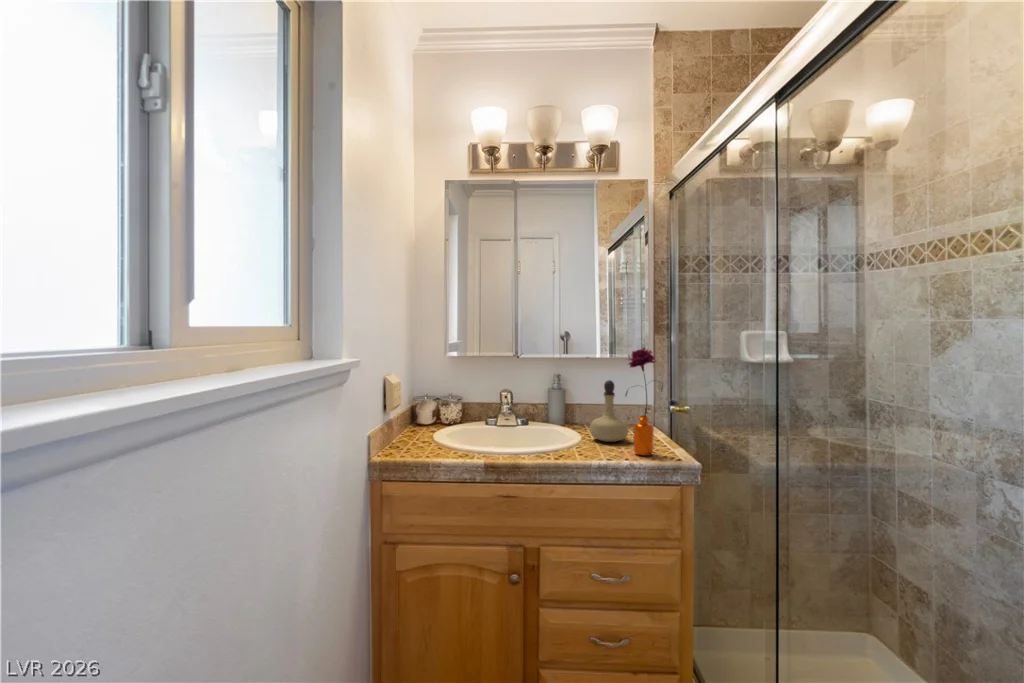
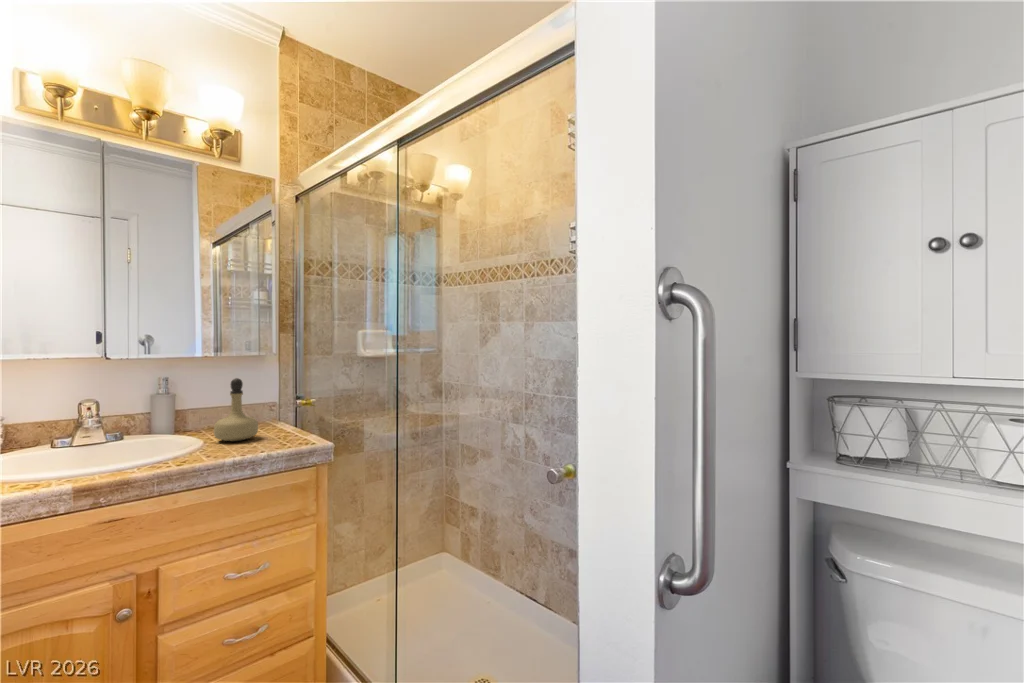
flower: present [626,348,663,456] -> none [258,344,296,446]

